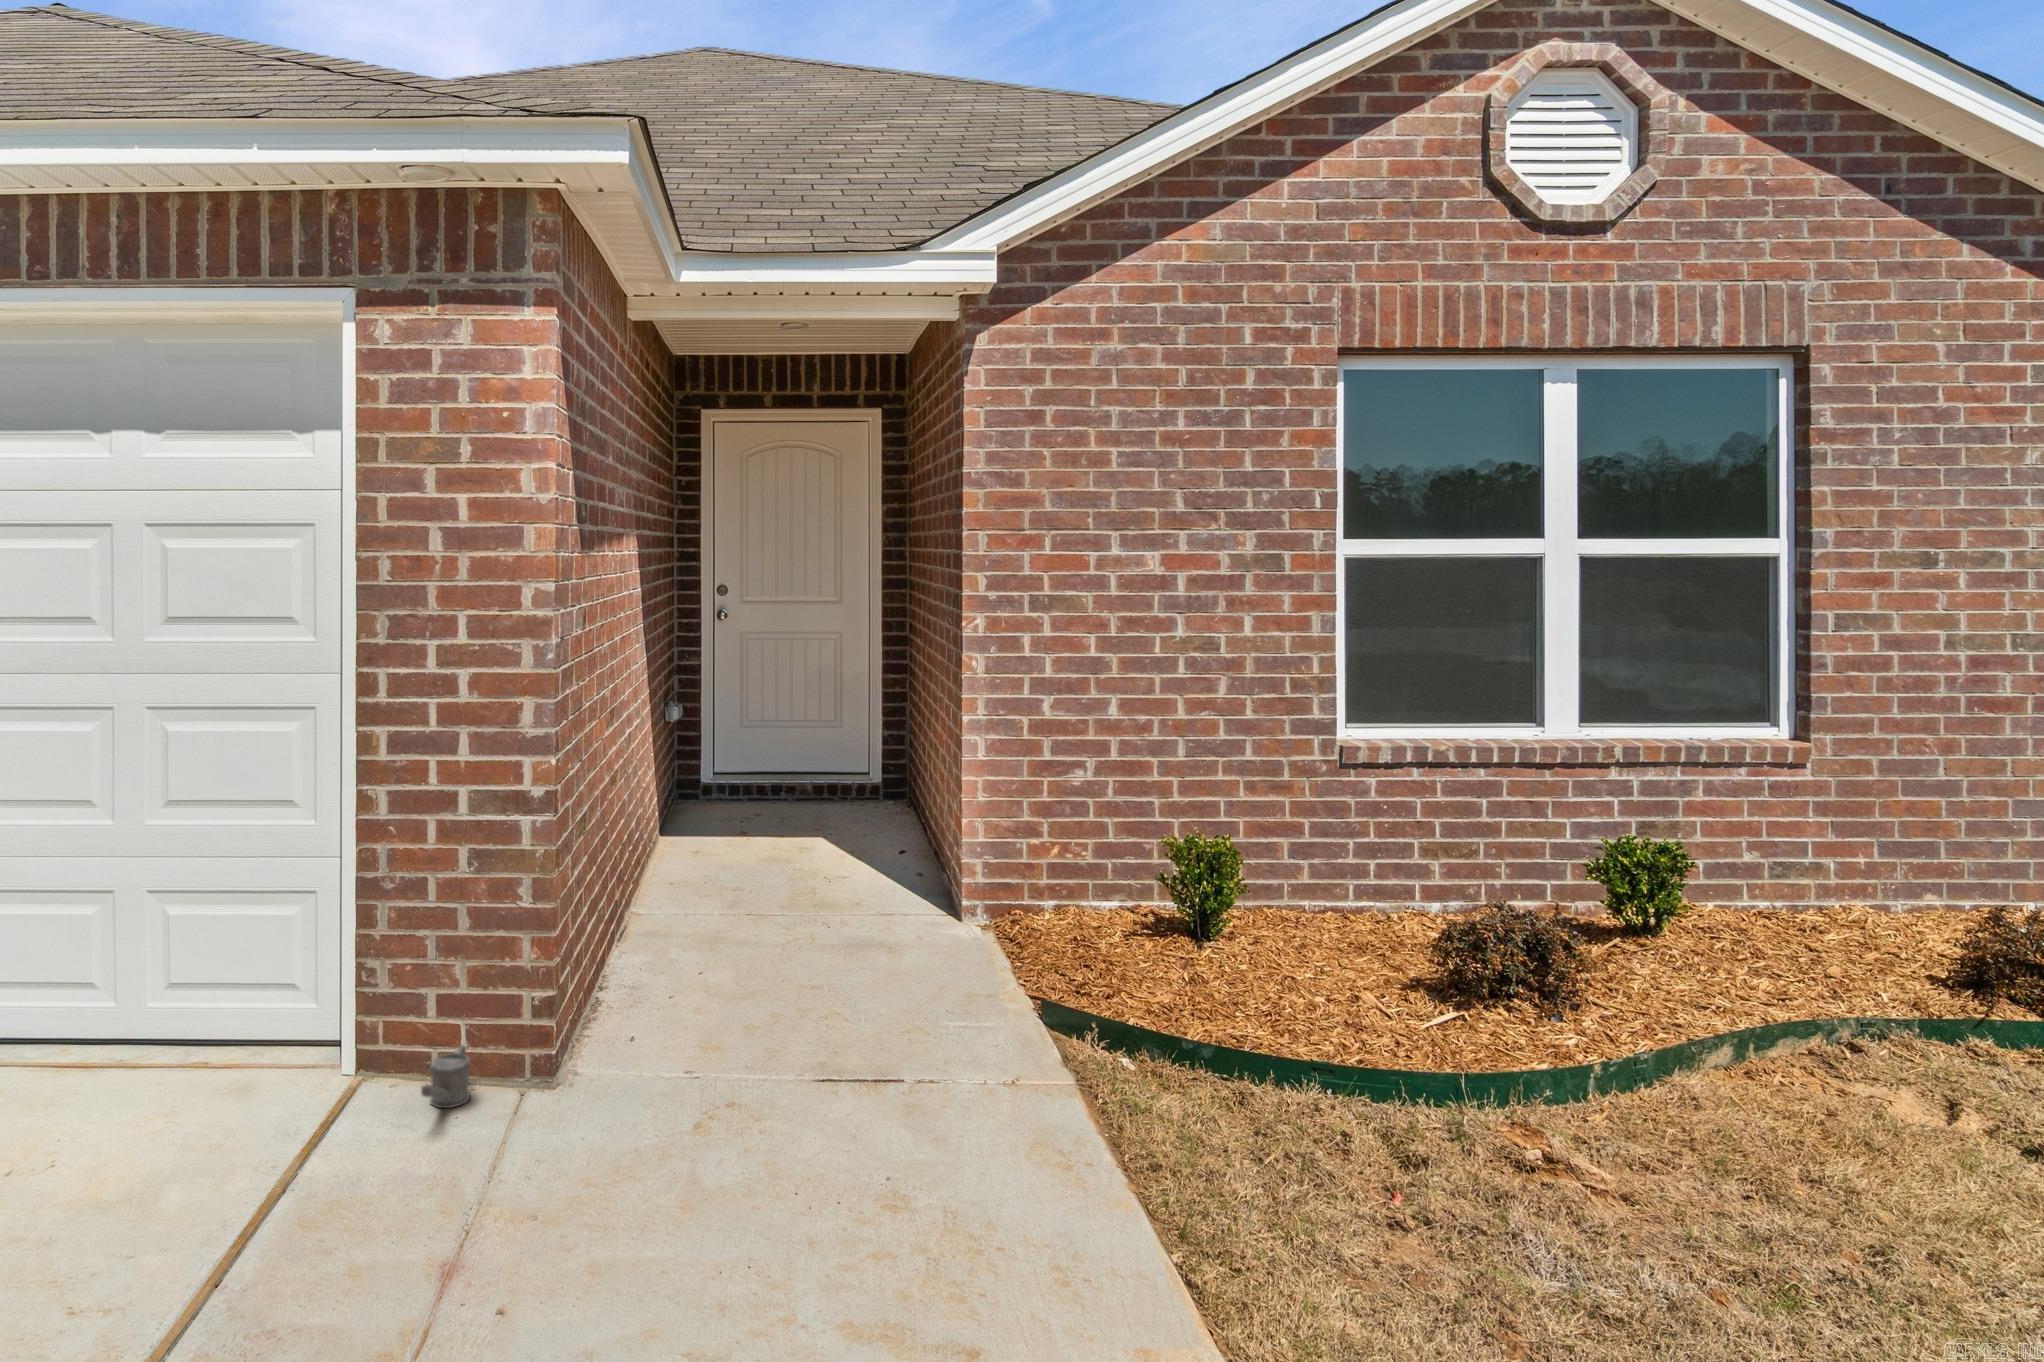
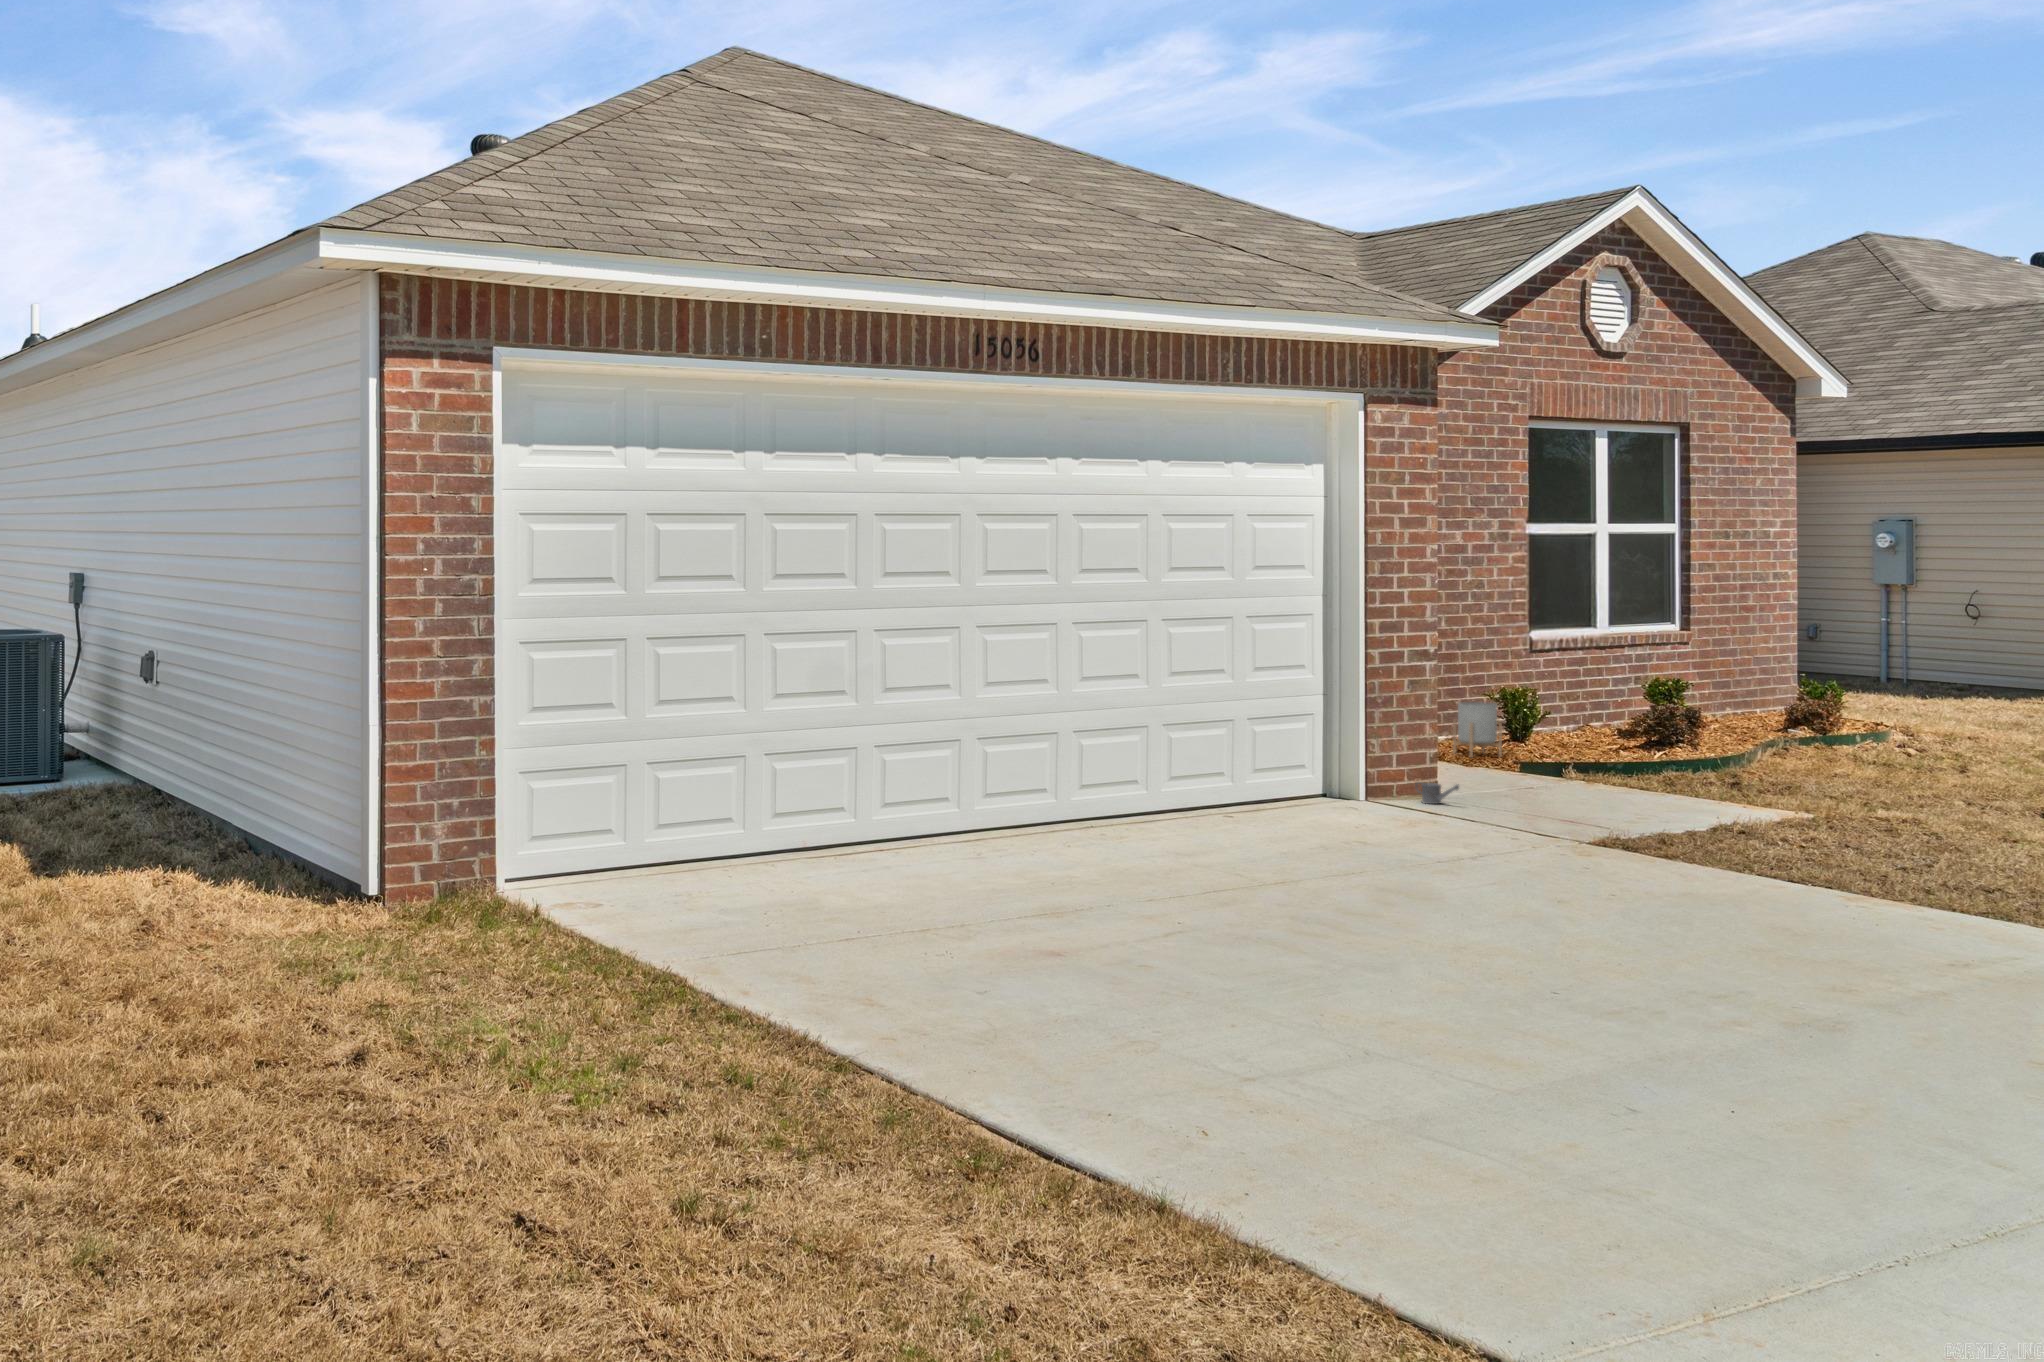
planter: none [1078,842,1151,955] -> present [1453,702,1502,757]

